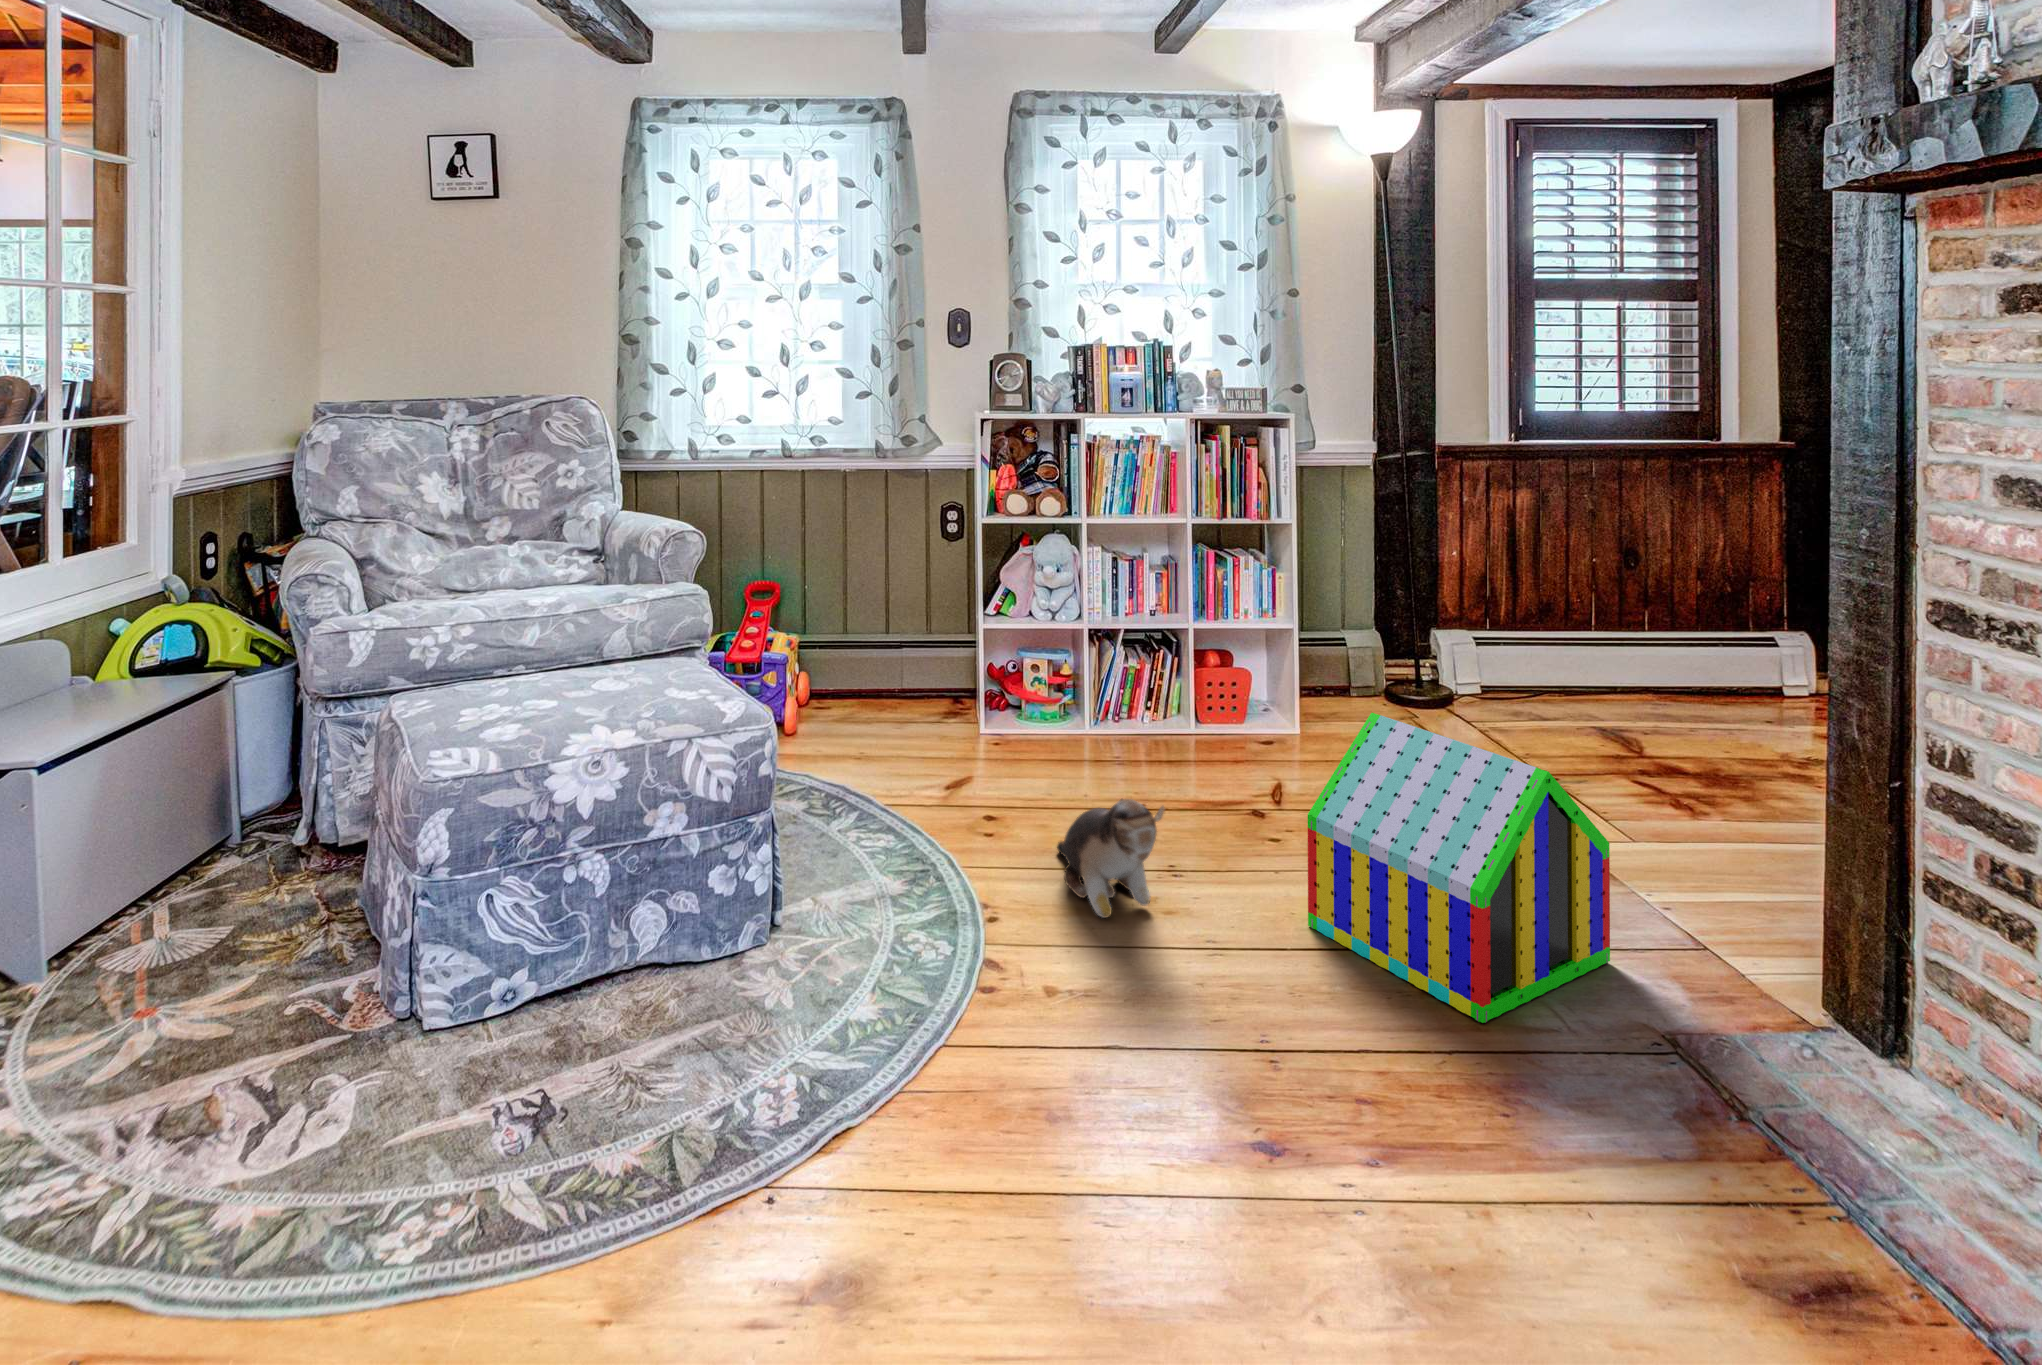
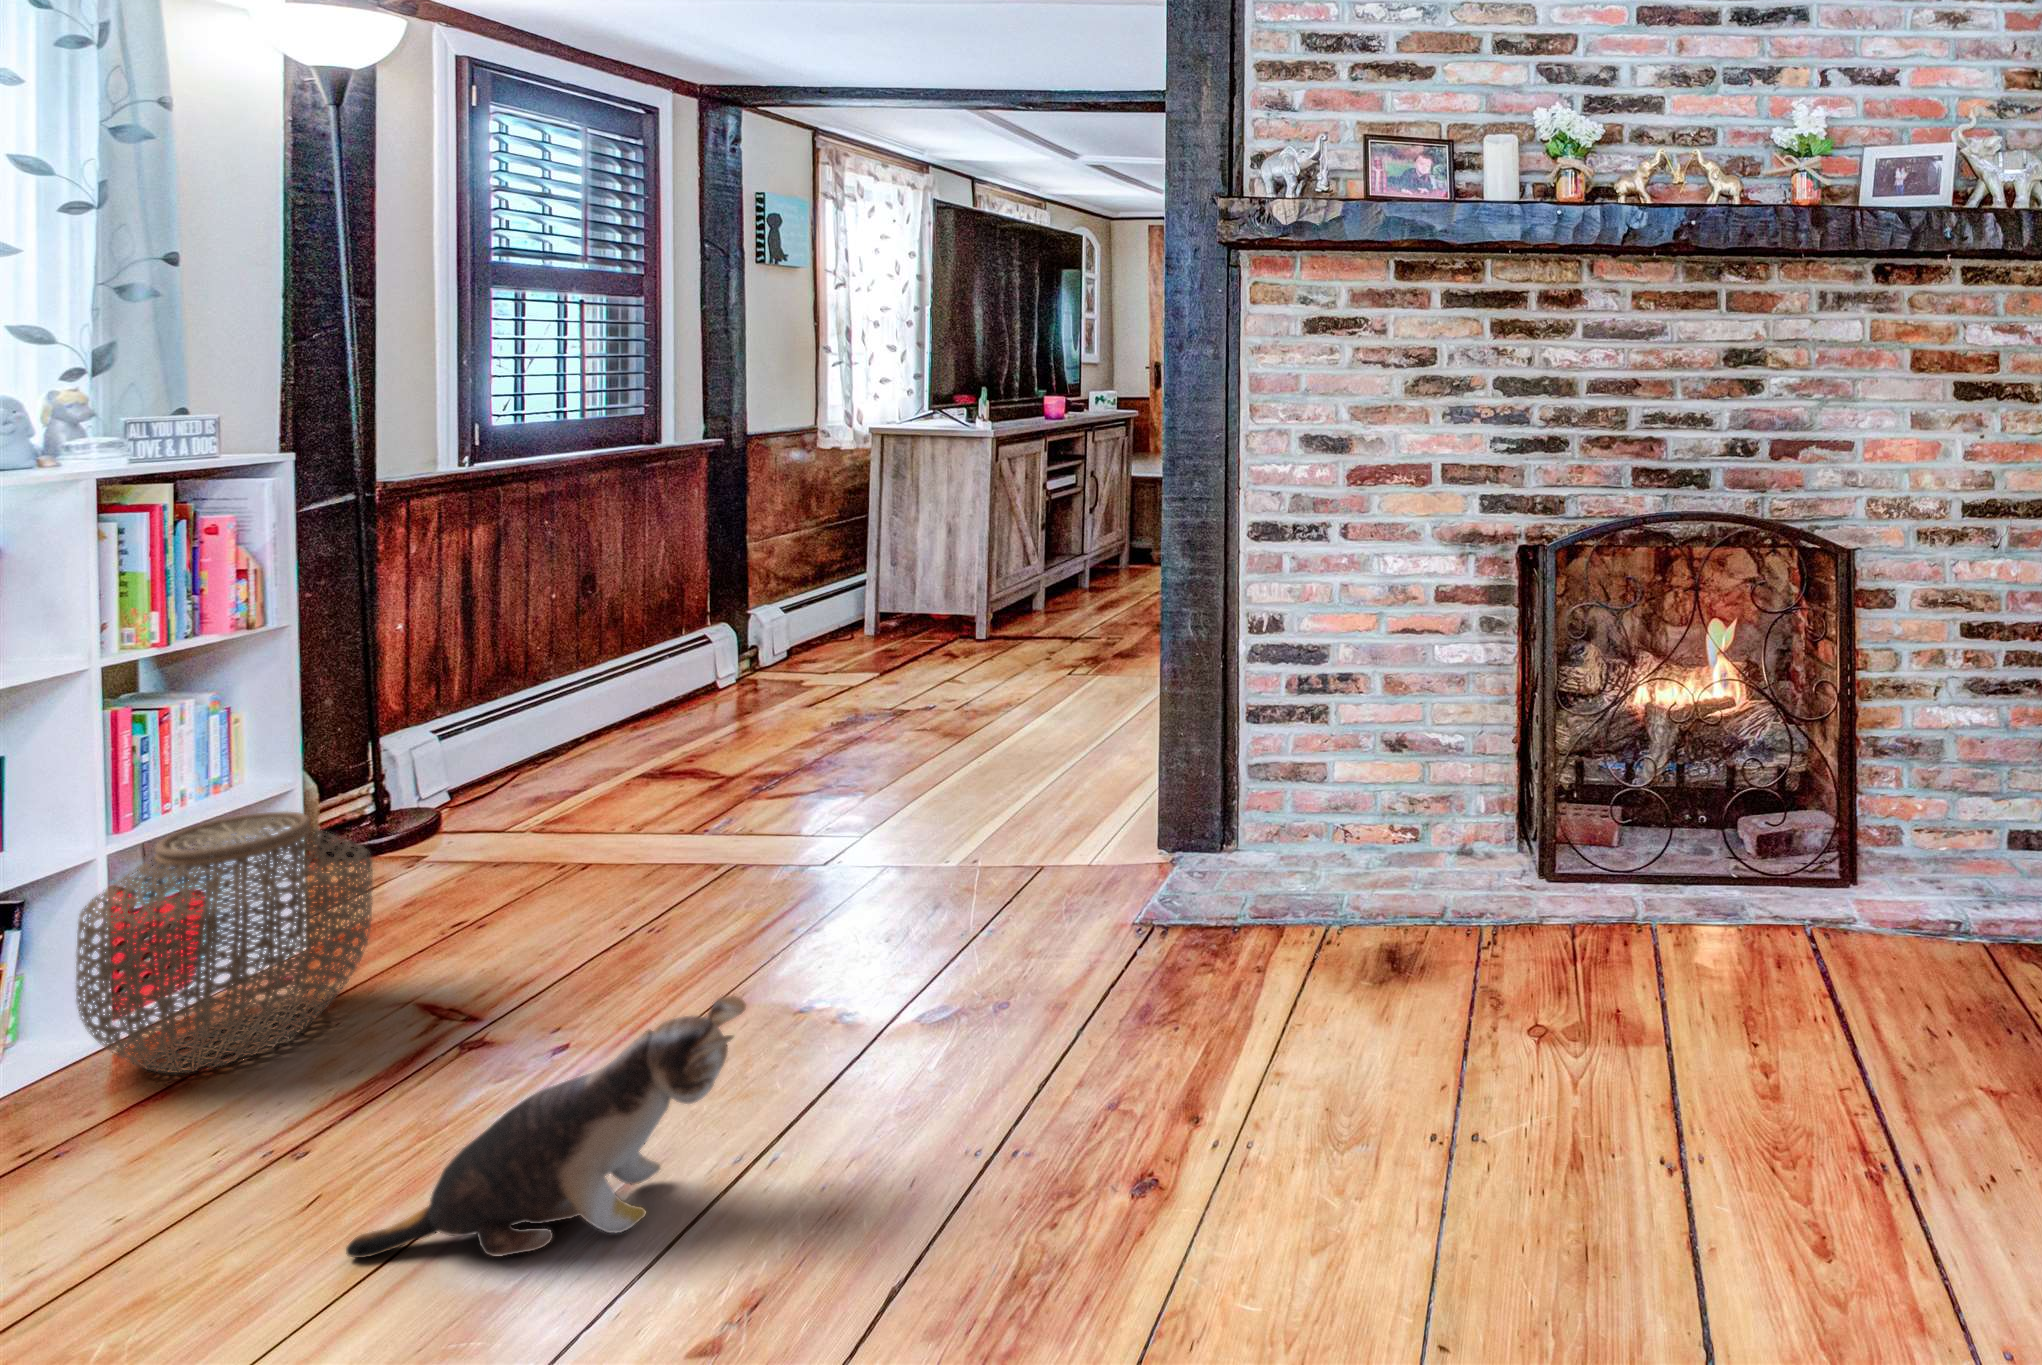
woven basket: none [1140,620,1260,759] -> present [76,812,373,1073]
toy house: present [1308,713,1610,1023] -> none [821,748,1072,1058]

